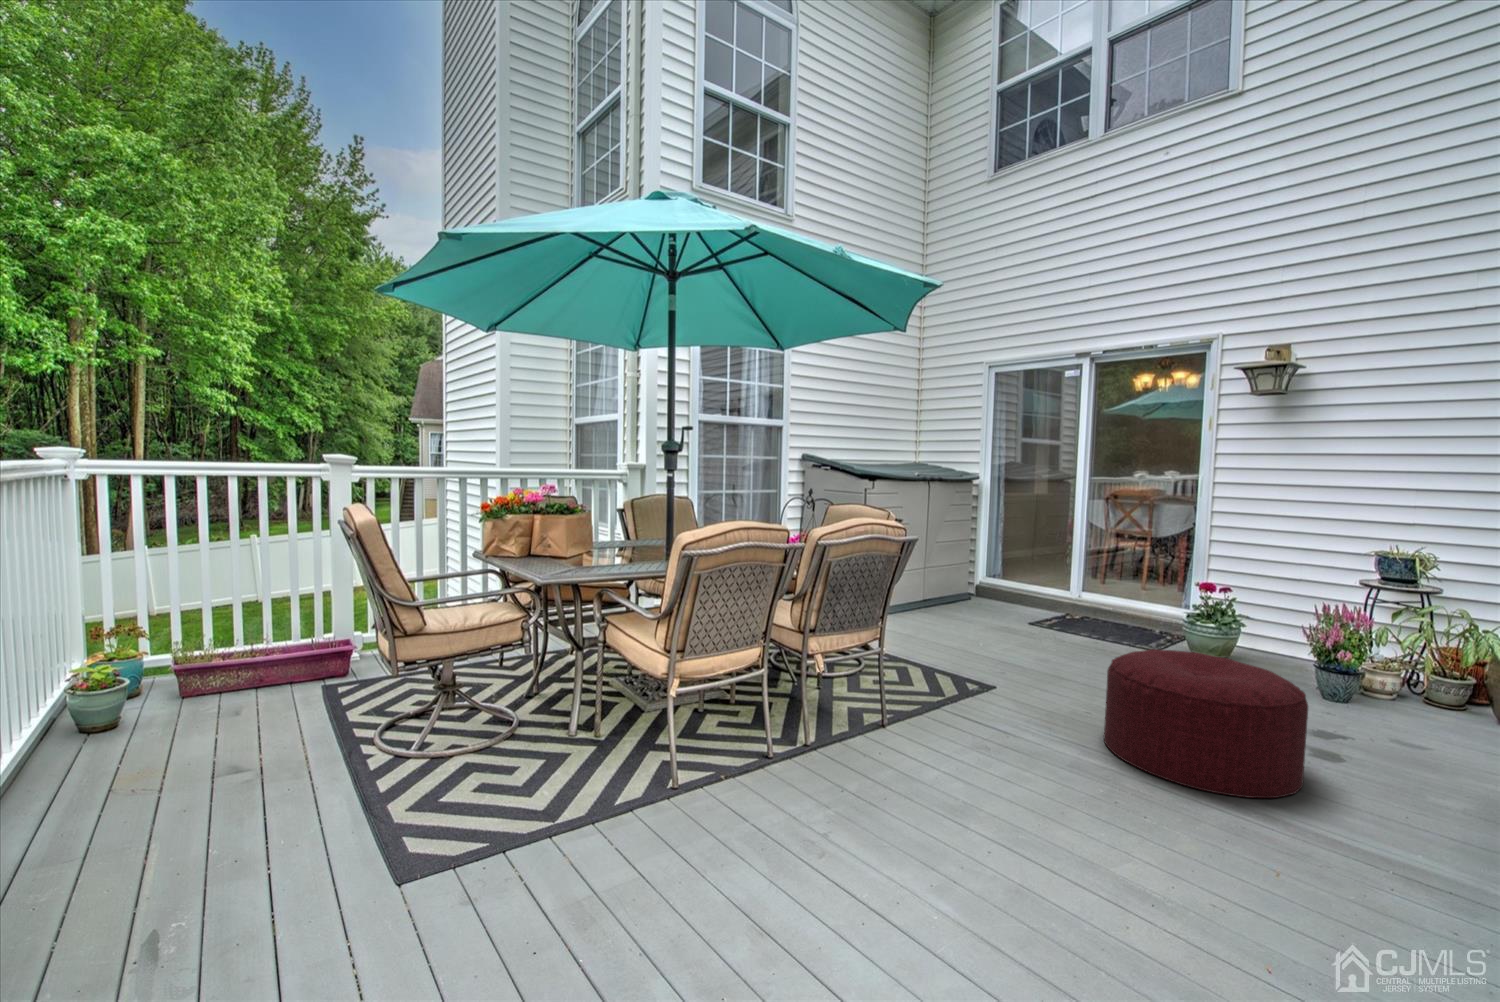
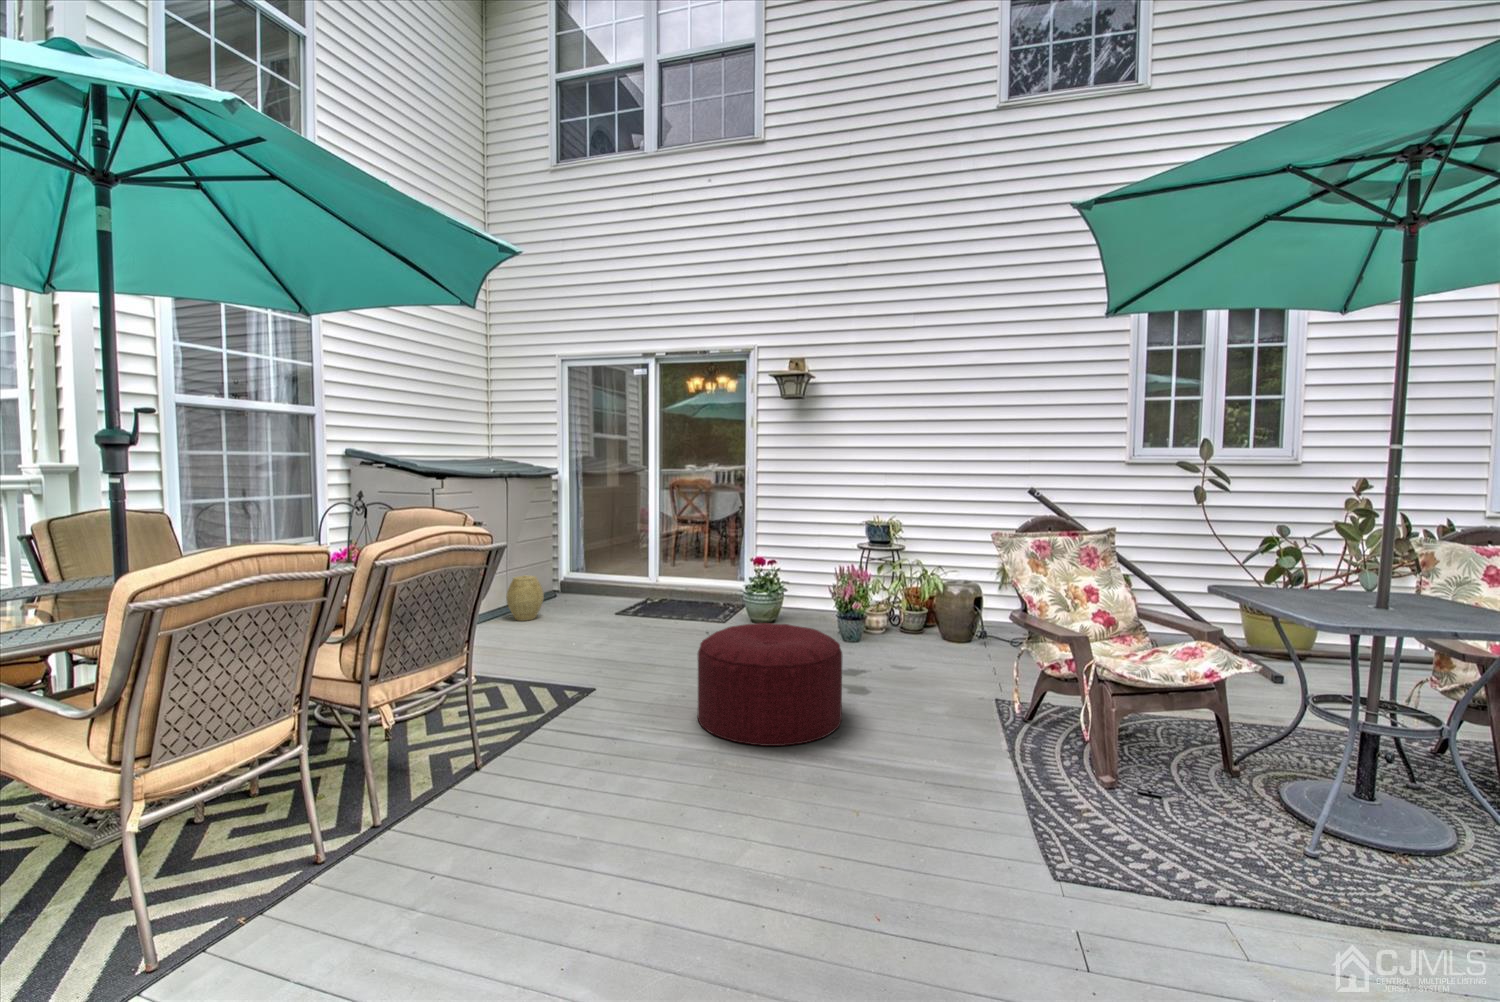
woven basket: none [921,572,955,615] -> present [506,575,544,621]

